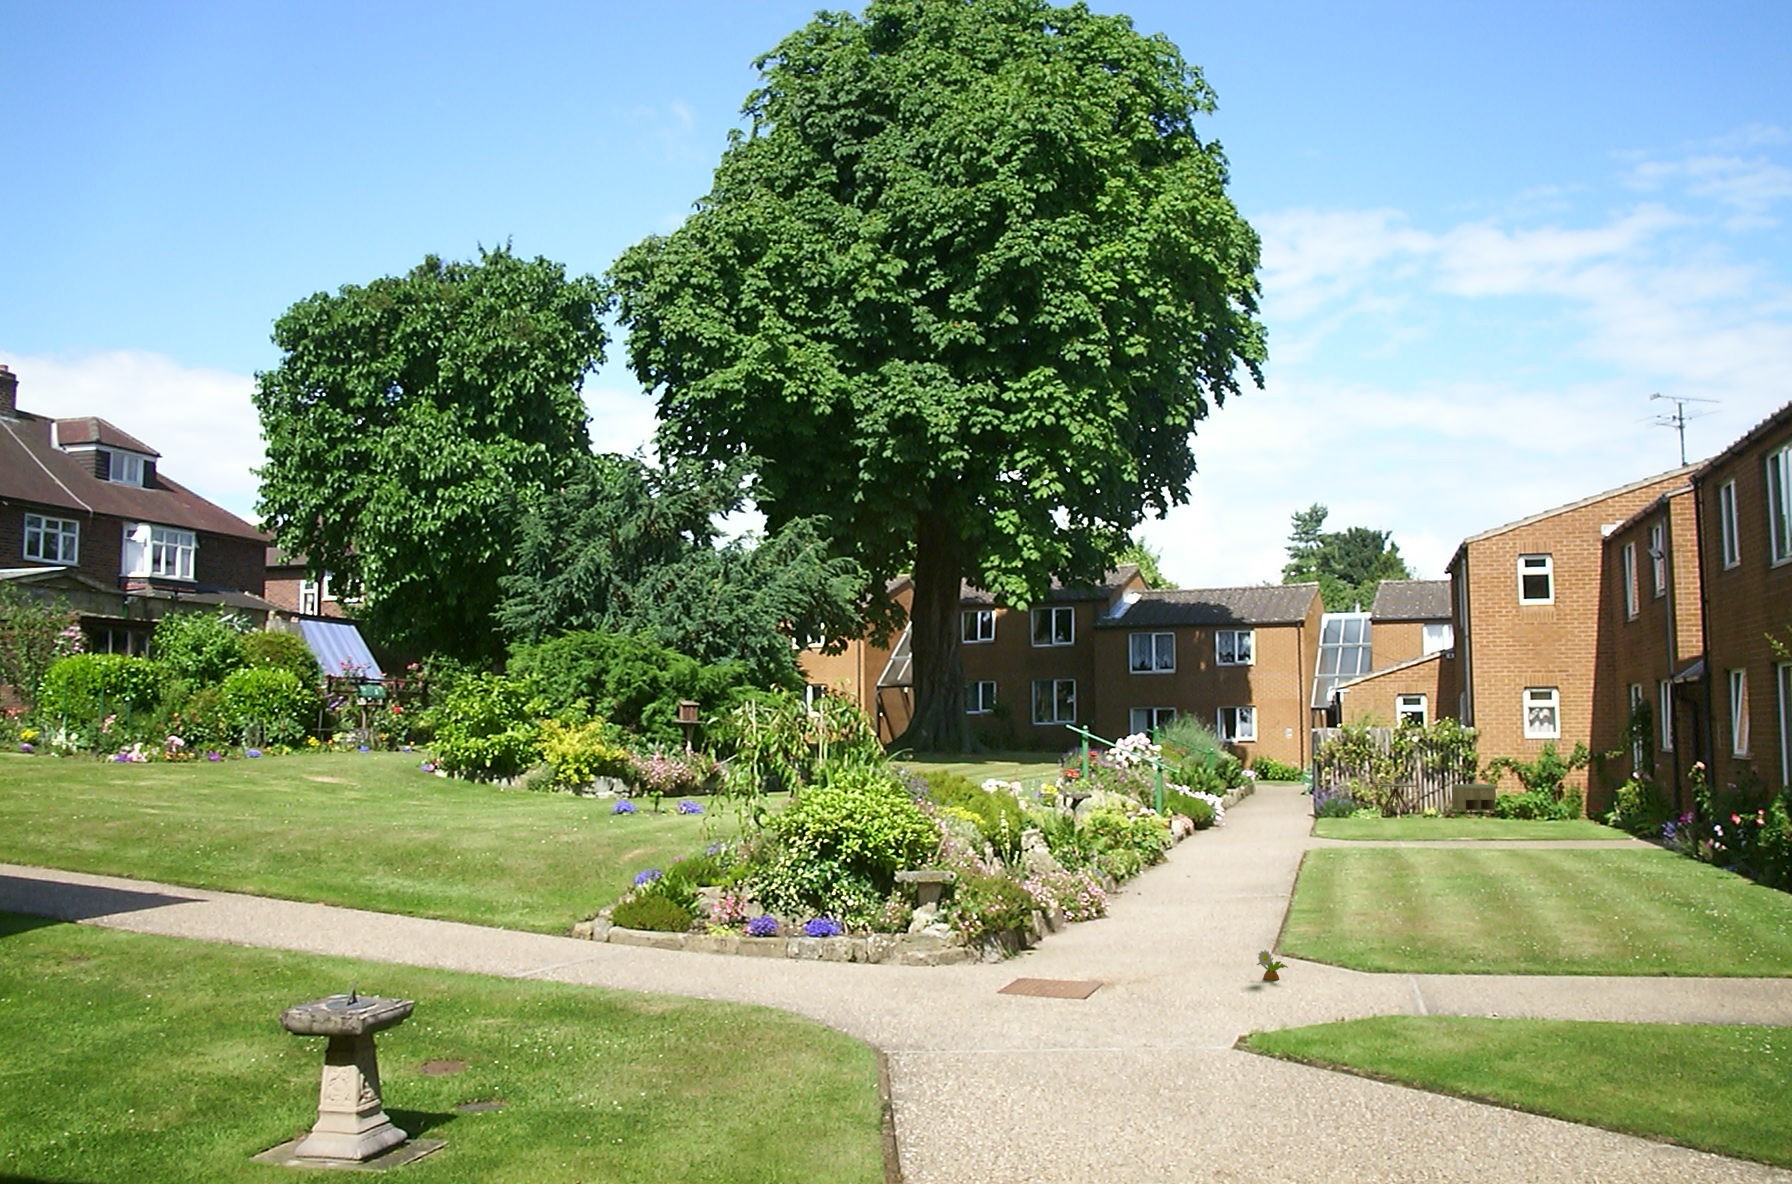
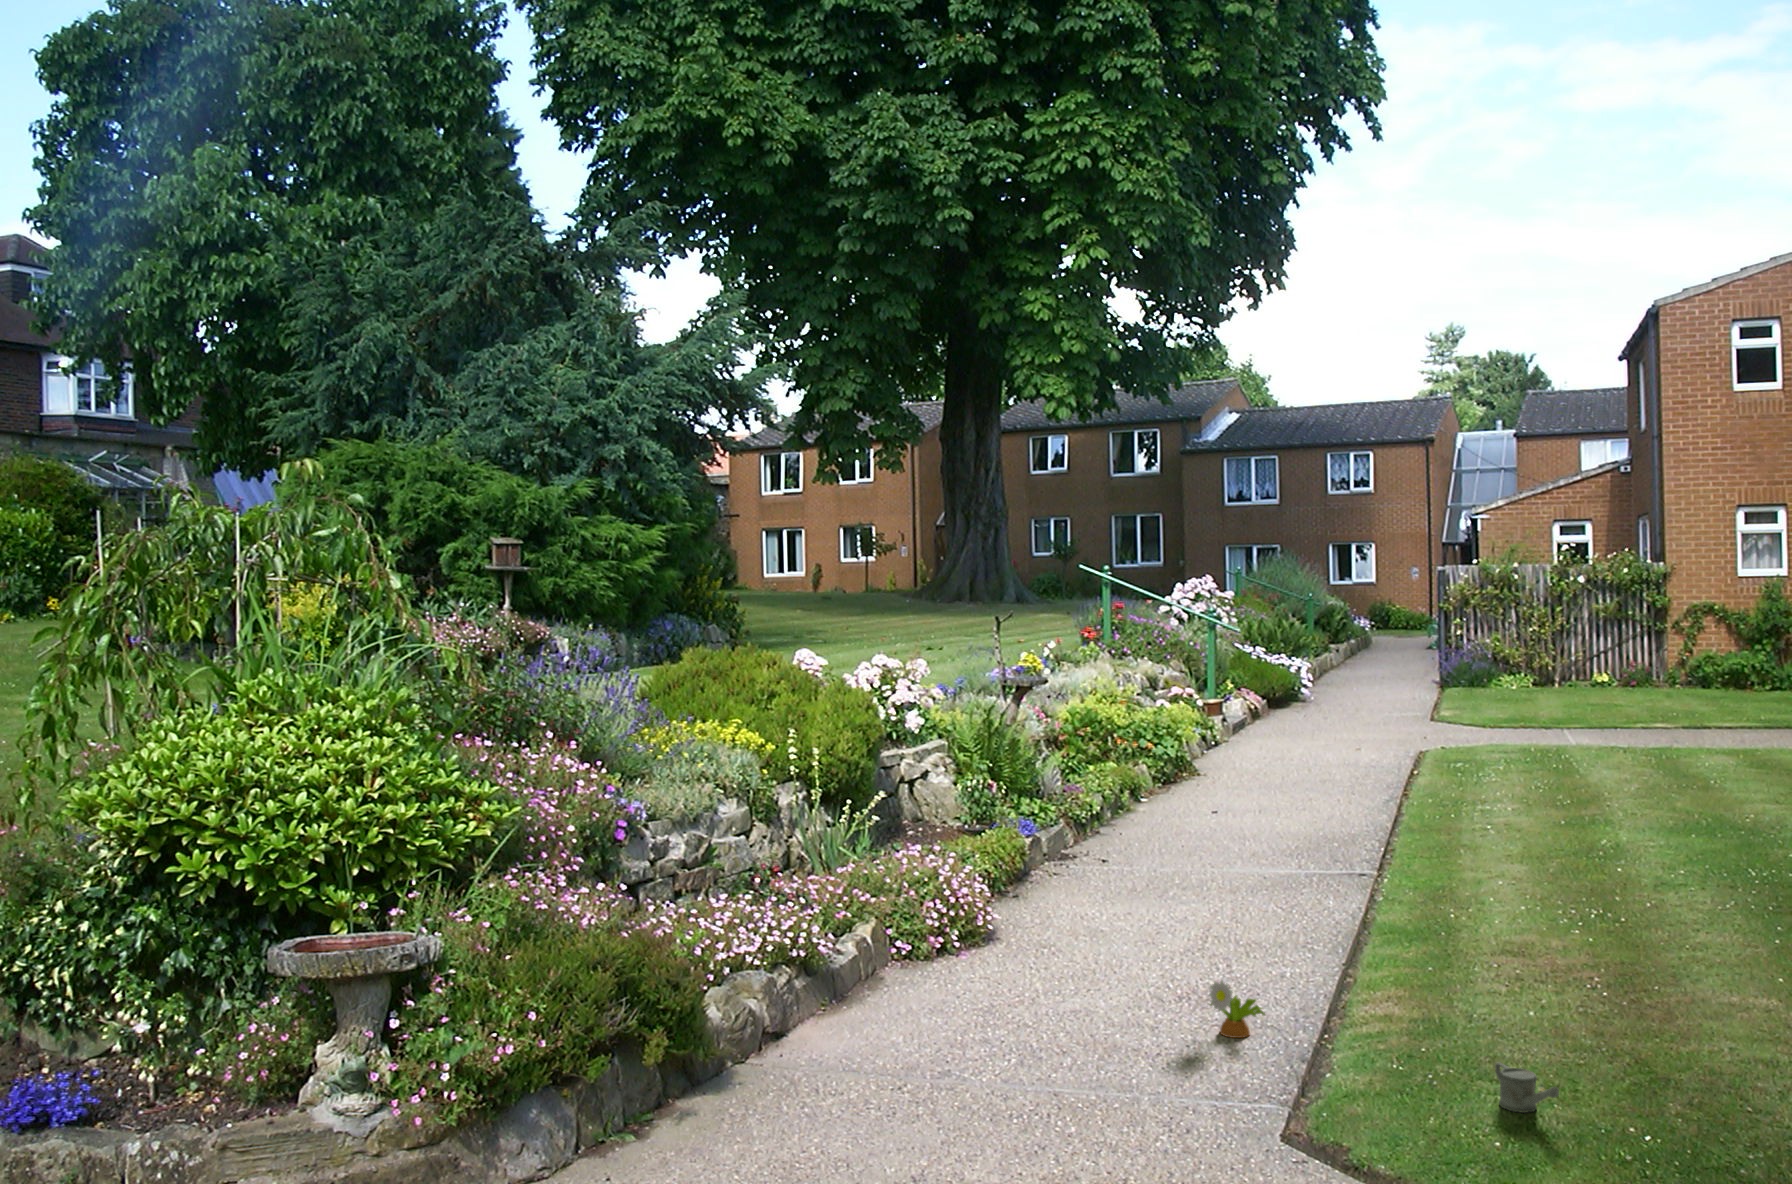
round table: present [1374,784,1417,814] -> none [1522,642,1581,682]
storage bench: present [1452,784,1496,814] -> none [1629,641,1691,680]
watering can: none [1407,981,1438,1003] -> present [1495,1063,1559,1113]

